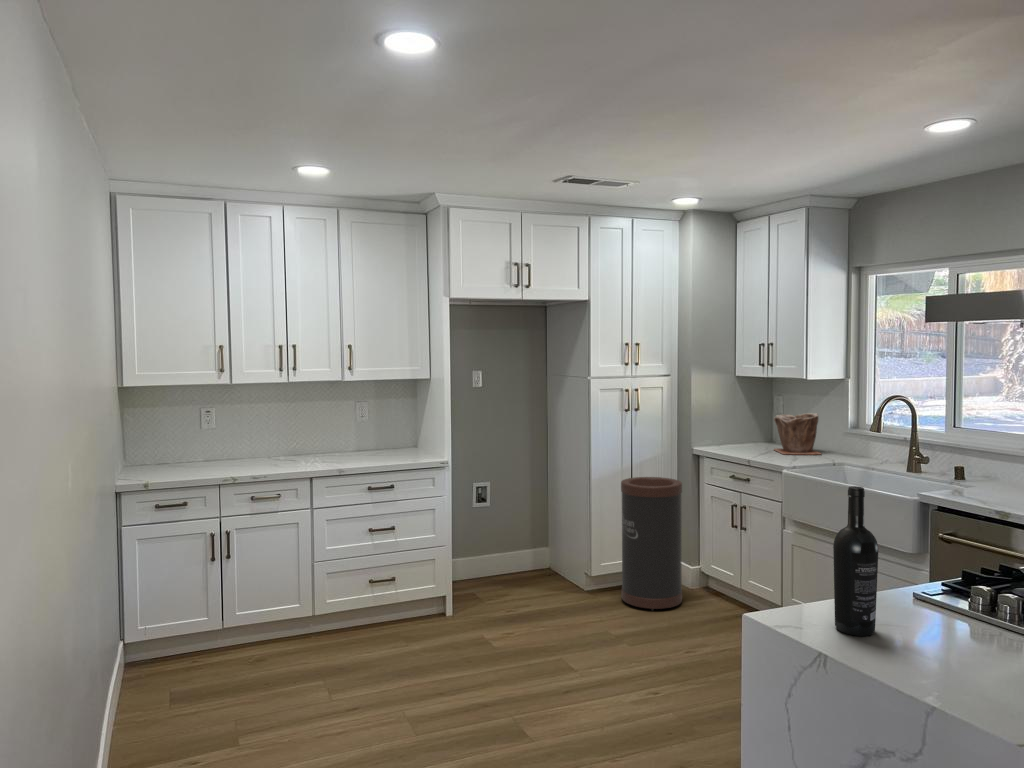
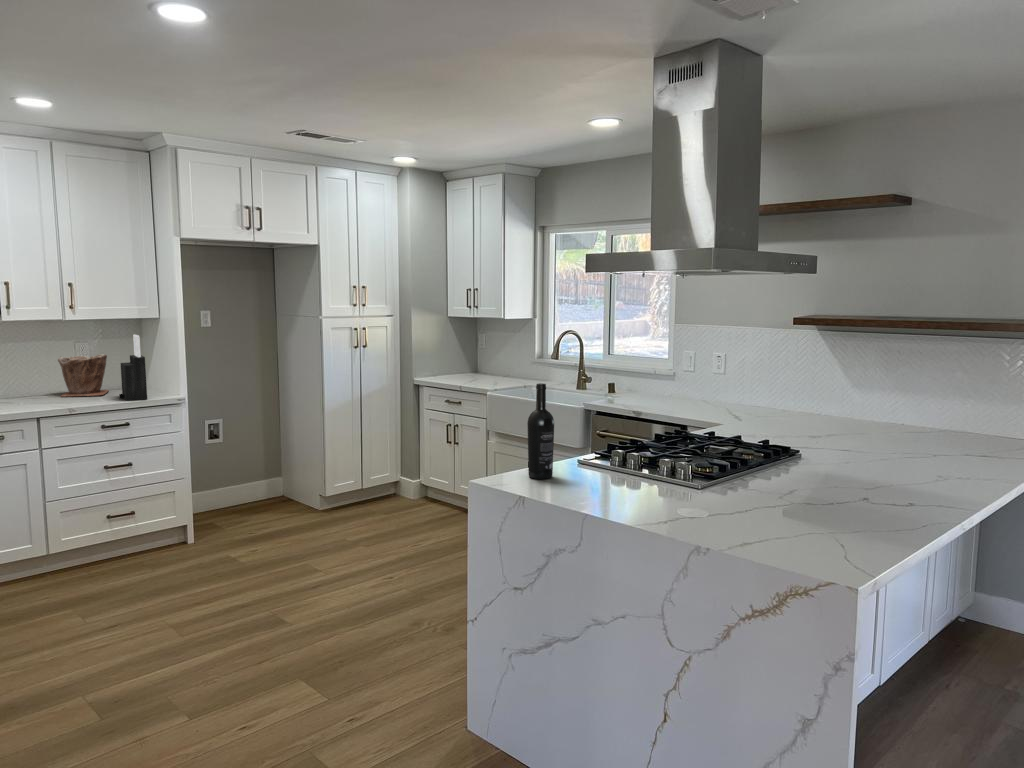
knife block: none [386,396,411,463] -> present [119,334,147,401]
plant pot: present [774,413,821,455] -> present [58,354,109,397]
trash can: present [621,477,682,611] -> none [351,406,406,520]

